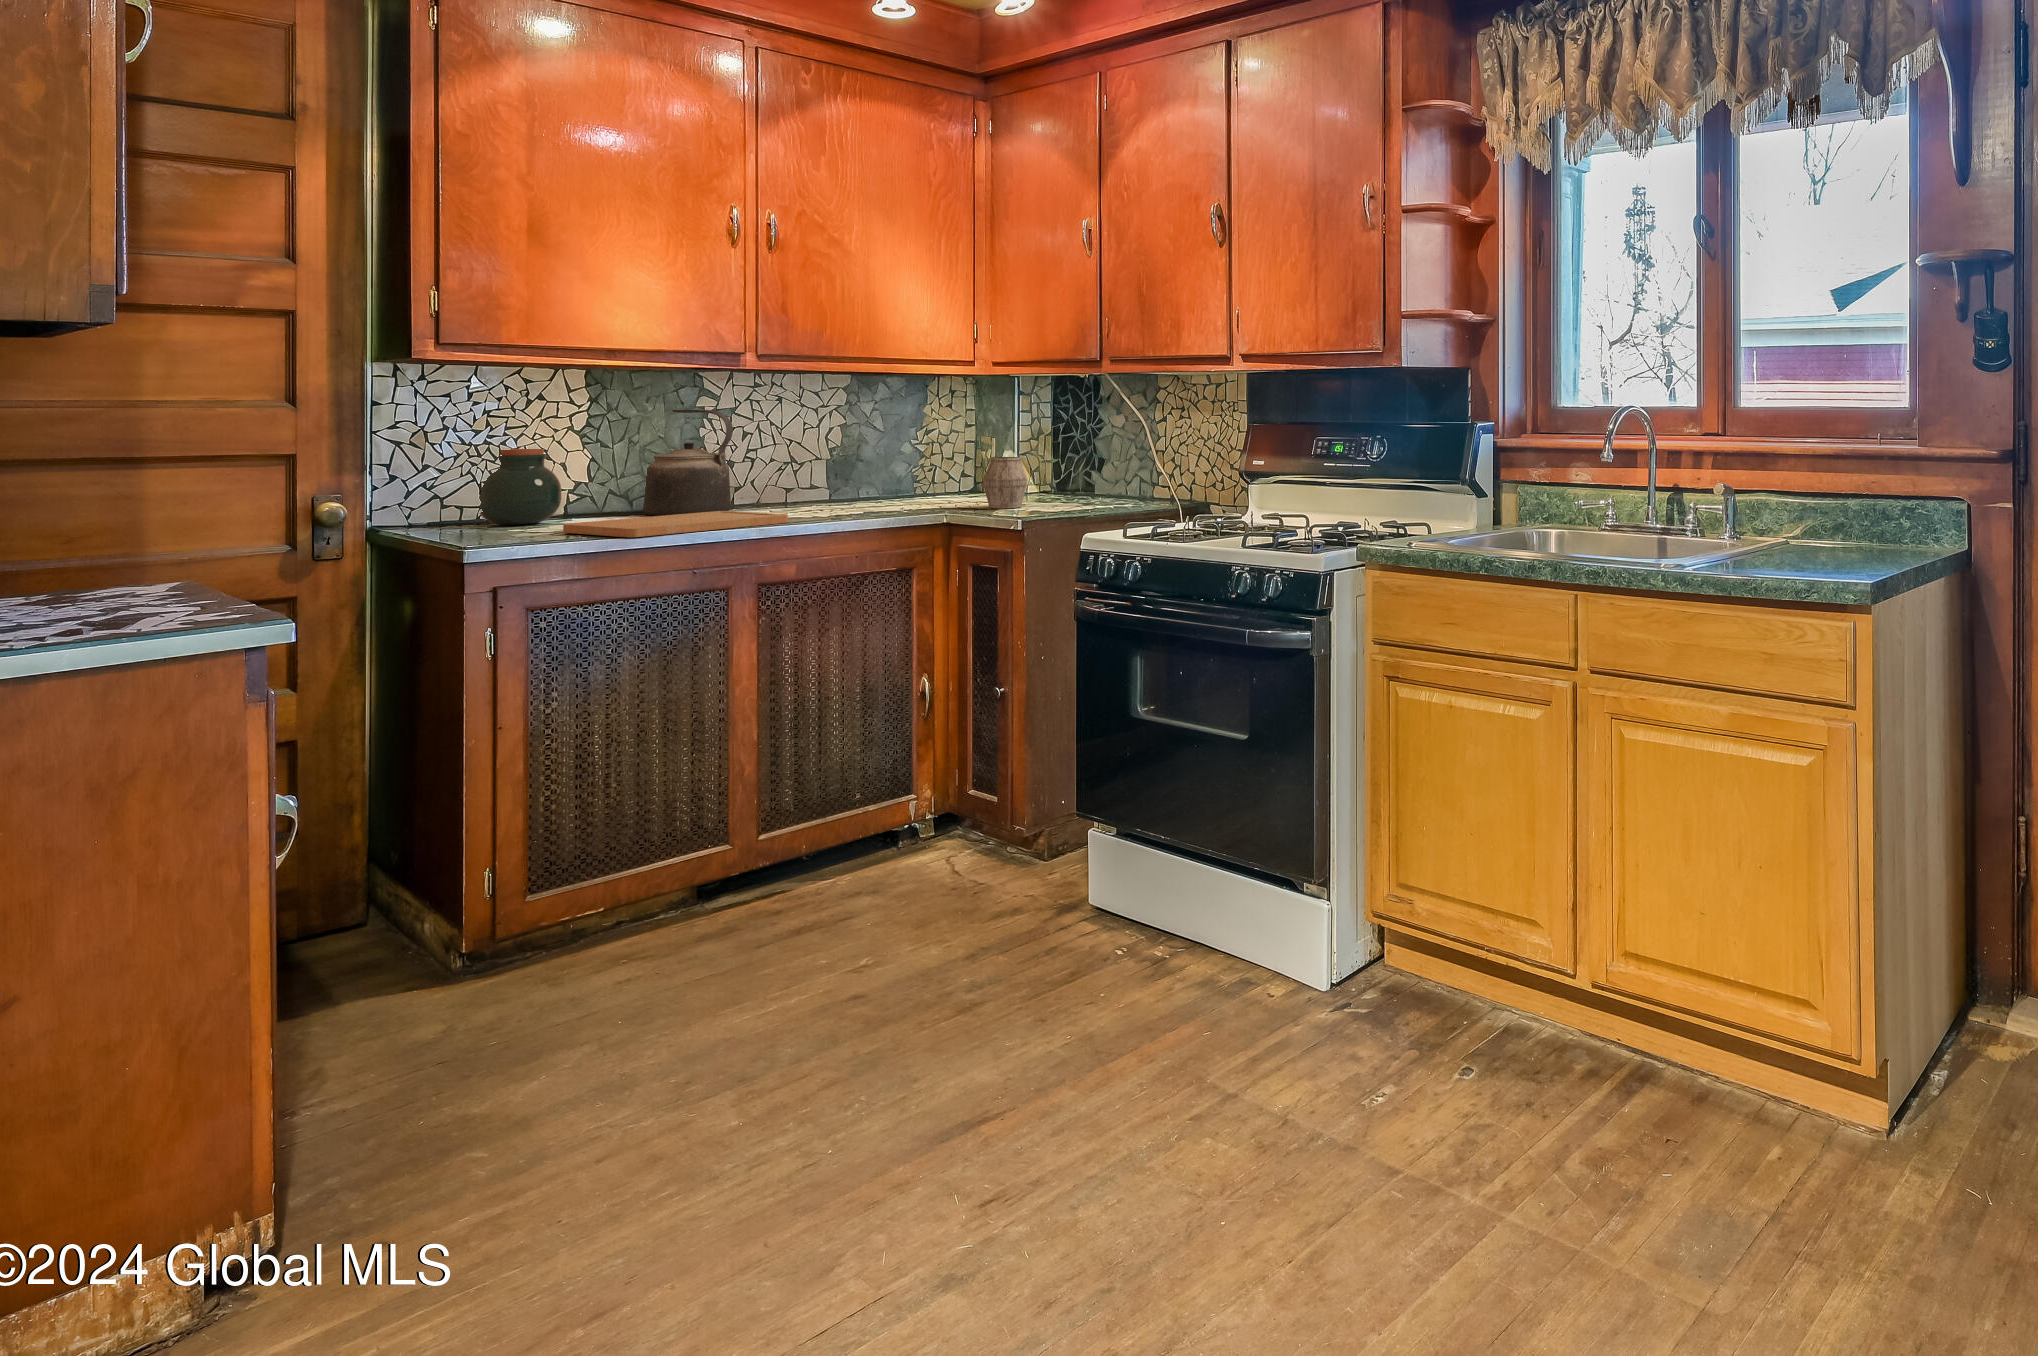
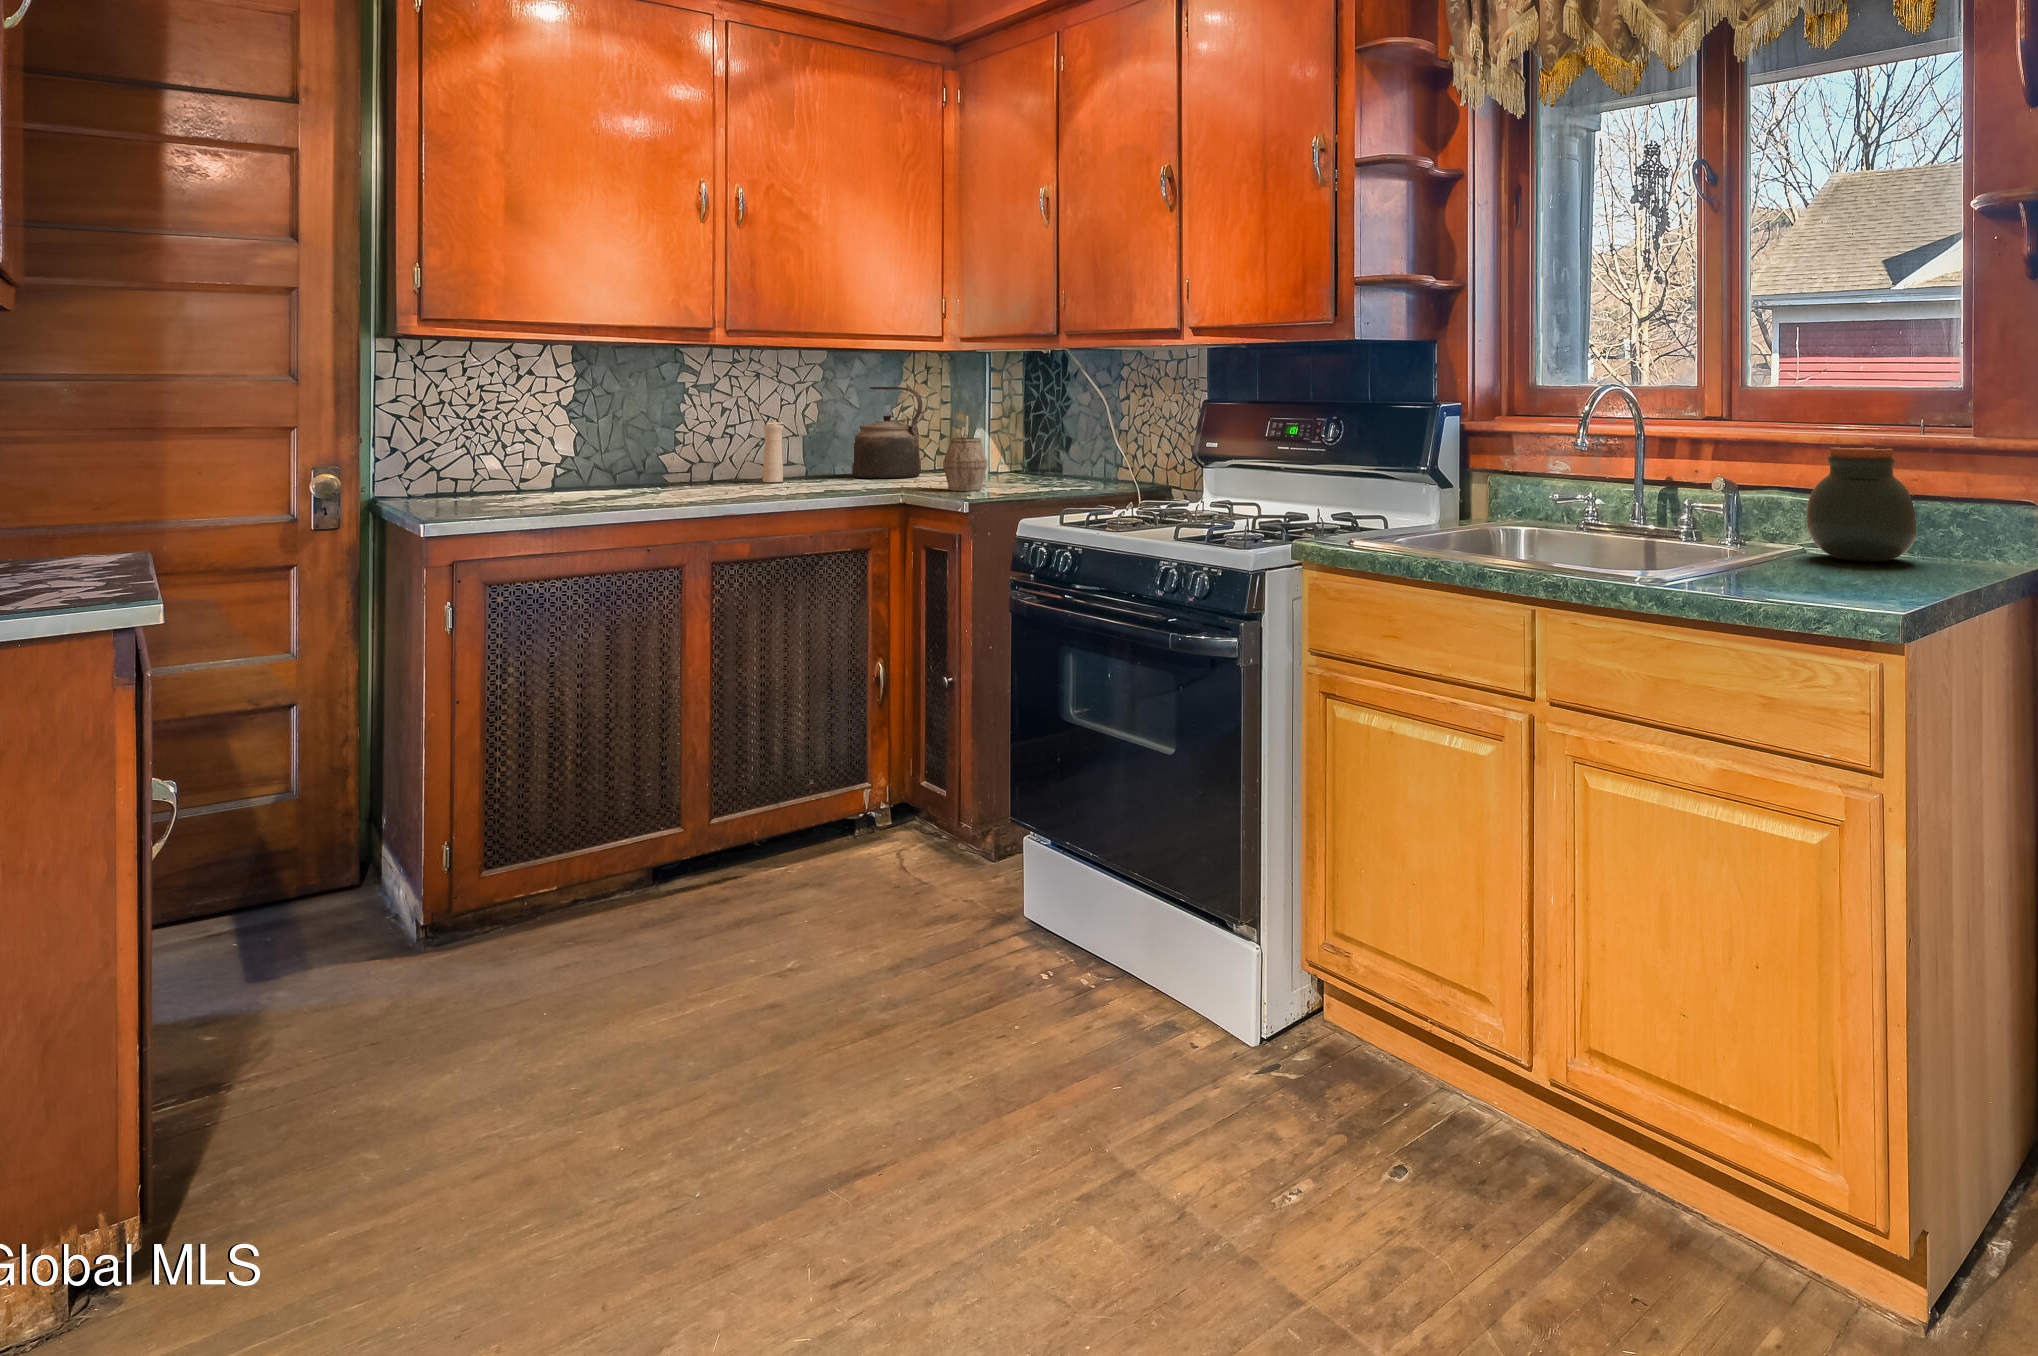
kettle: present [643,410,733,516] -> present [852,387,923,479]
pepper mill: none [784,432,826,504] -> present [763,420,784,482]
jar: present [480,448,561,525] -> present [1807,447,1916,562]
cutting board: present [563,511,788,537] -> none [534,487,746,511]

